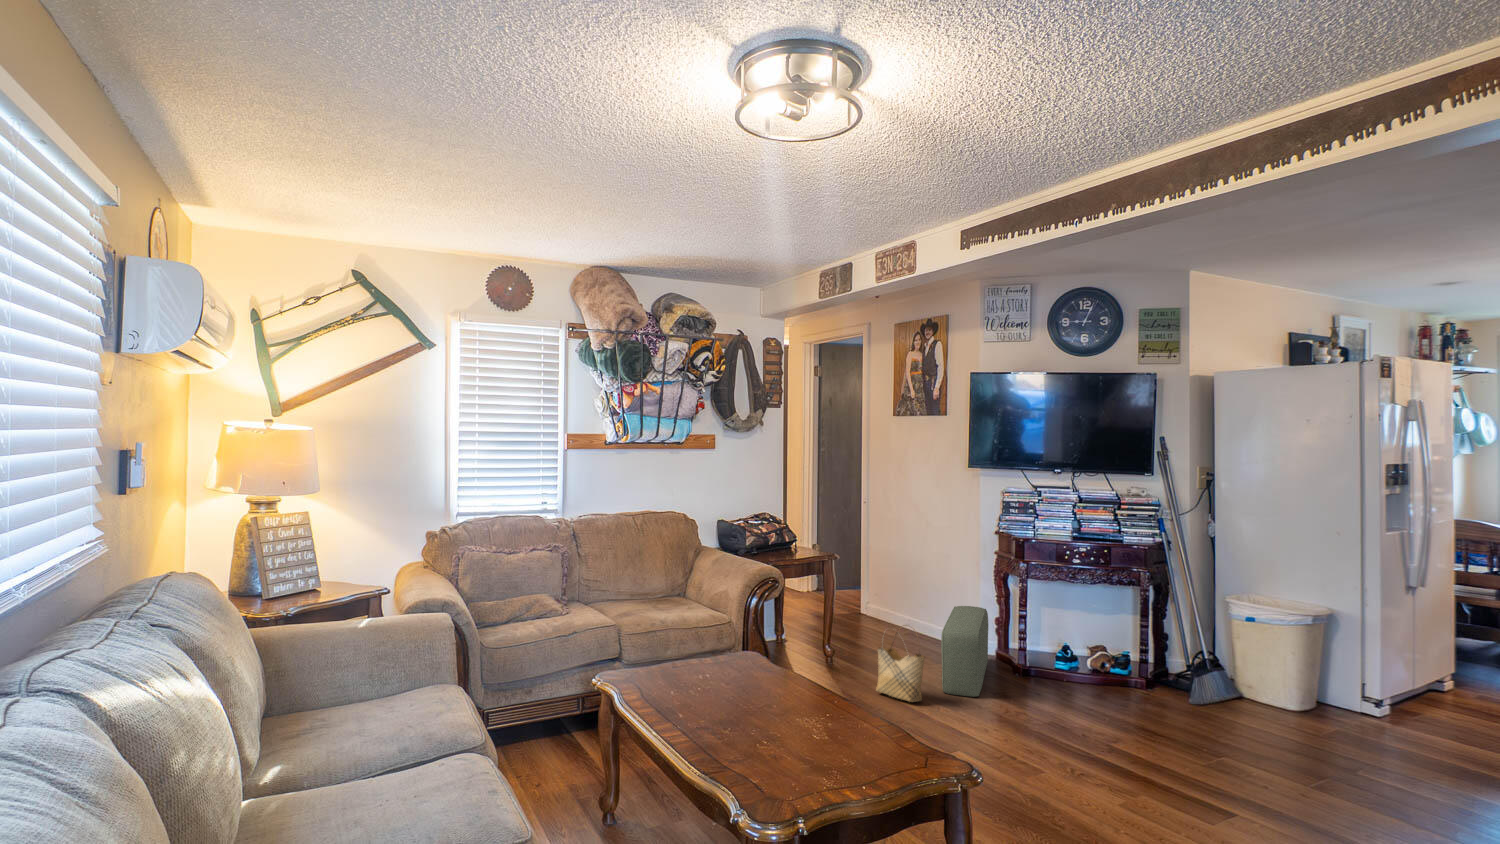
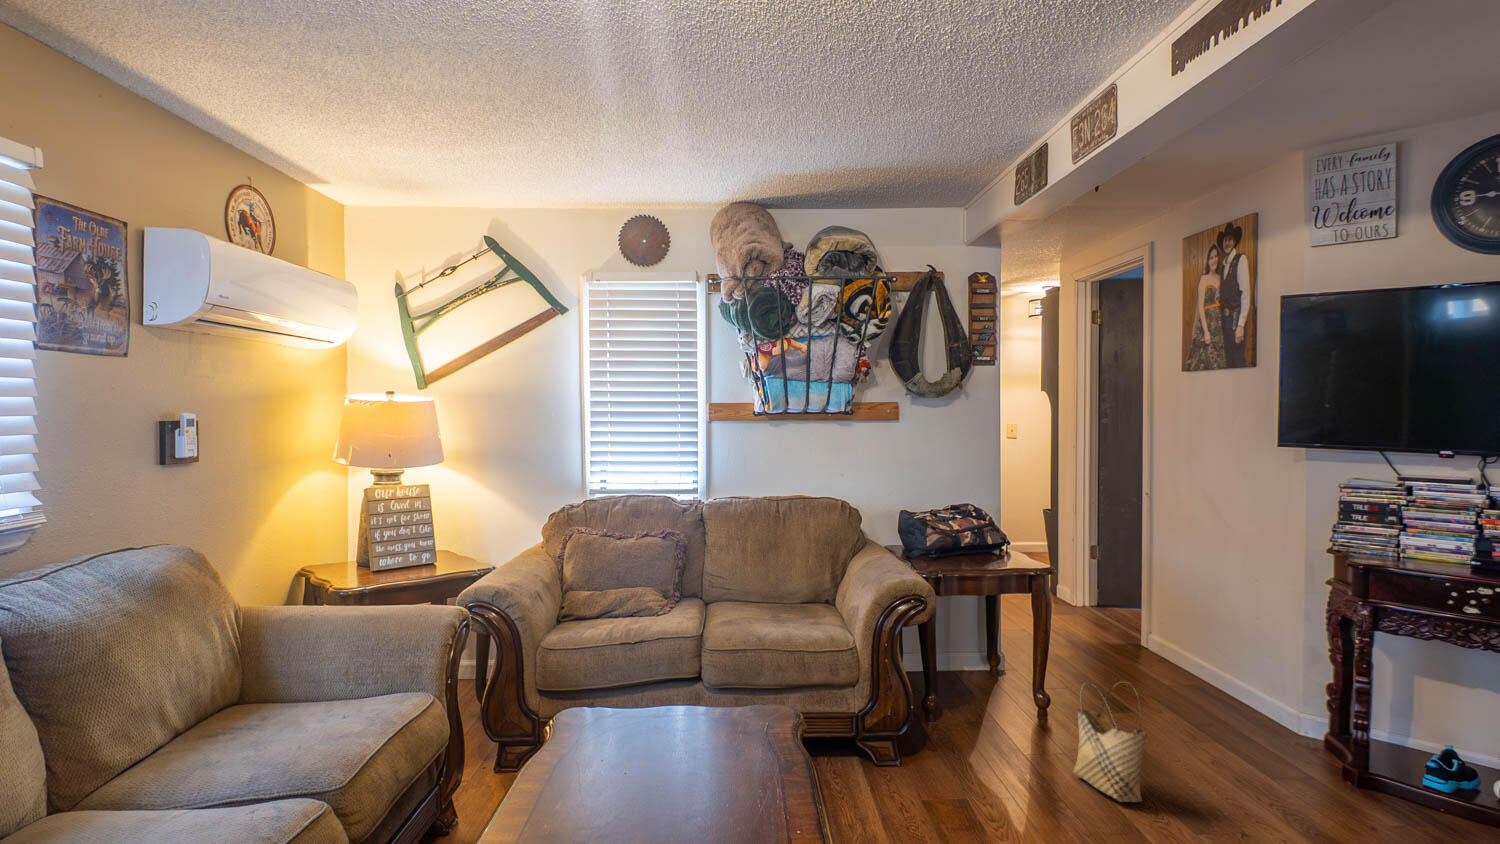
pouf: present [941,606,988,697] -> none [1188,661,1308,813]

